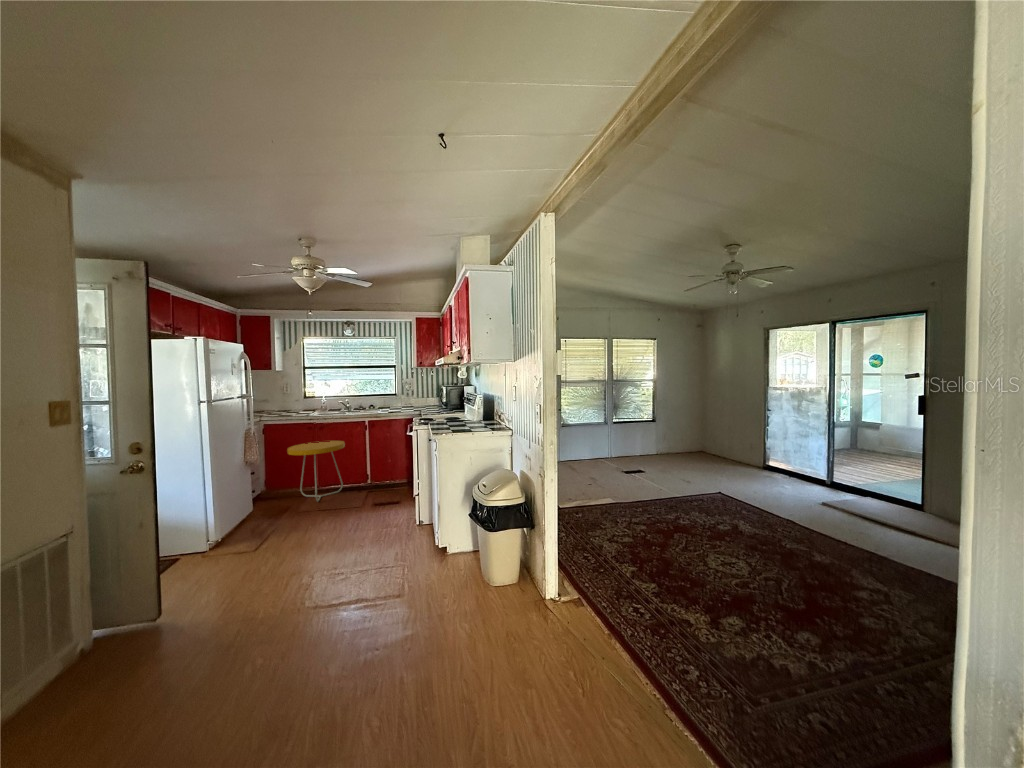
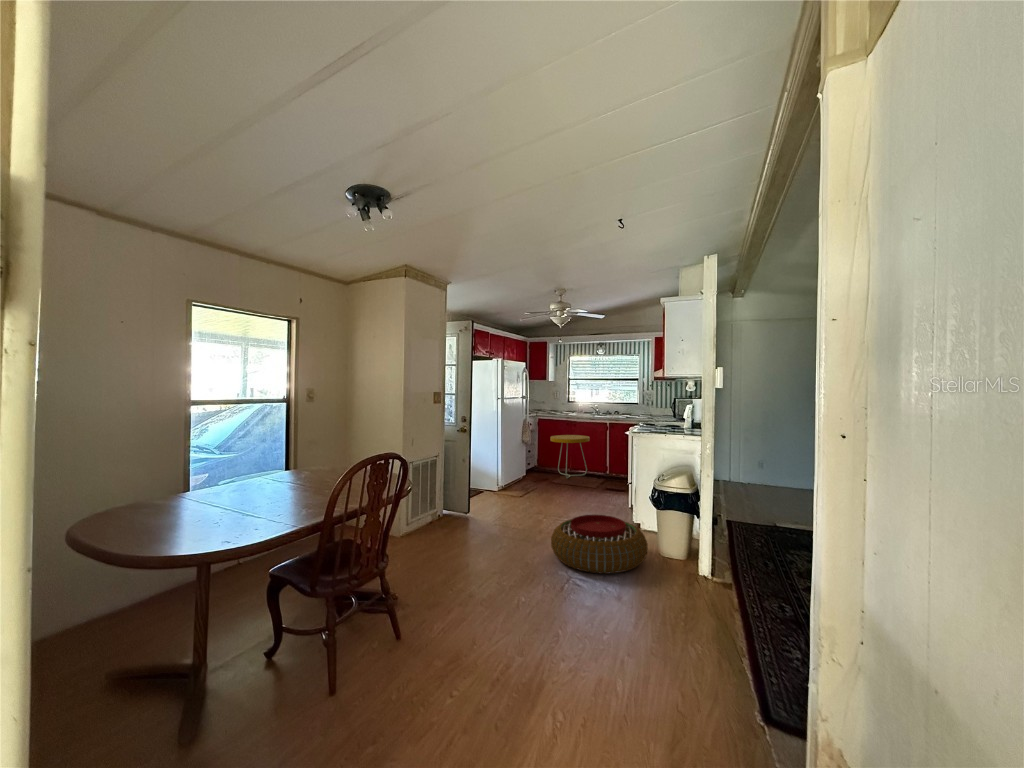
pouf: none [344,555,484,657] -> present [551,515,648,574]

